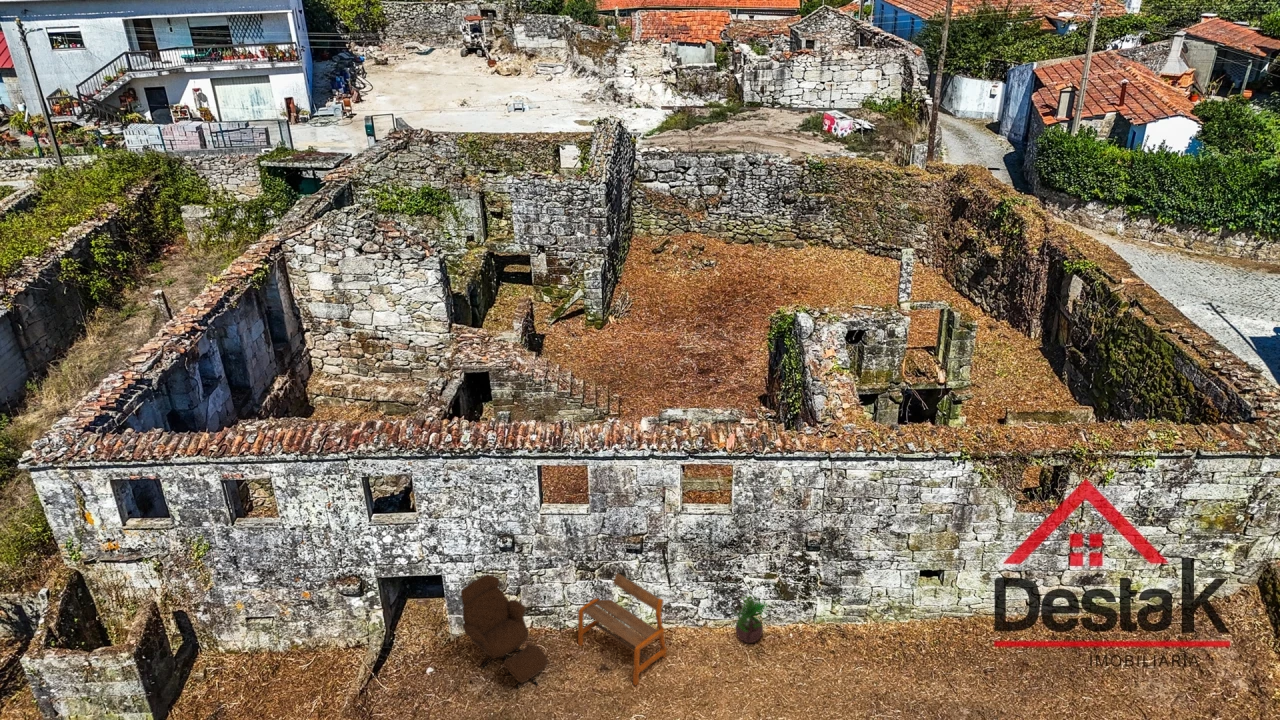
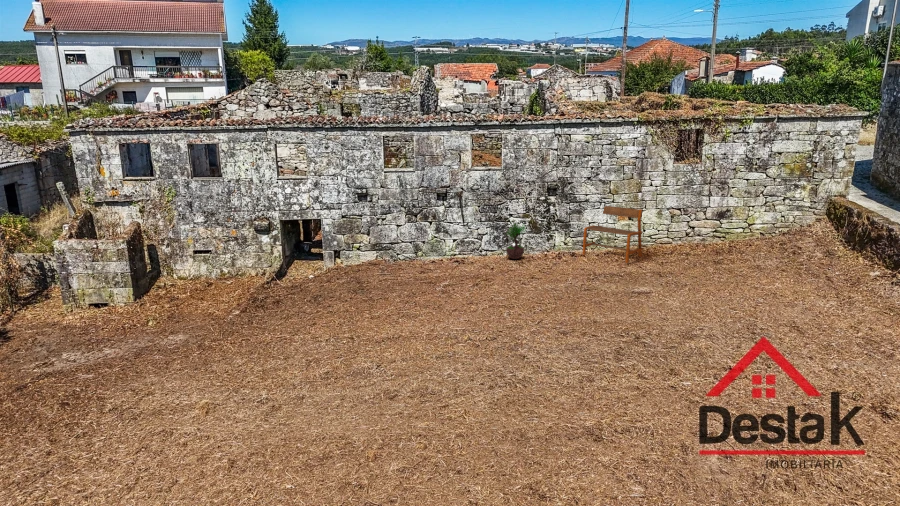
bench: present [578,573,667,685] -> present [582,206,643,263]
lounge chair: present [461,575,548,688] -> none [333,218,388,277]

